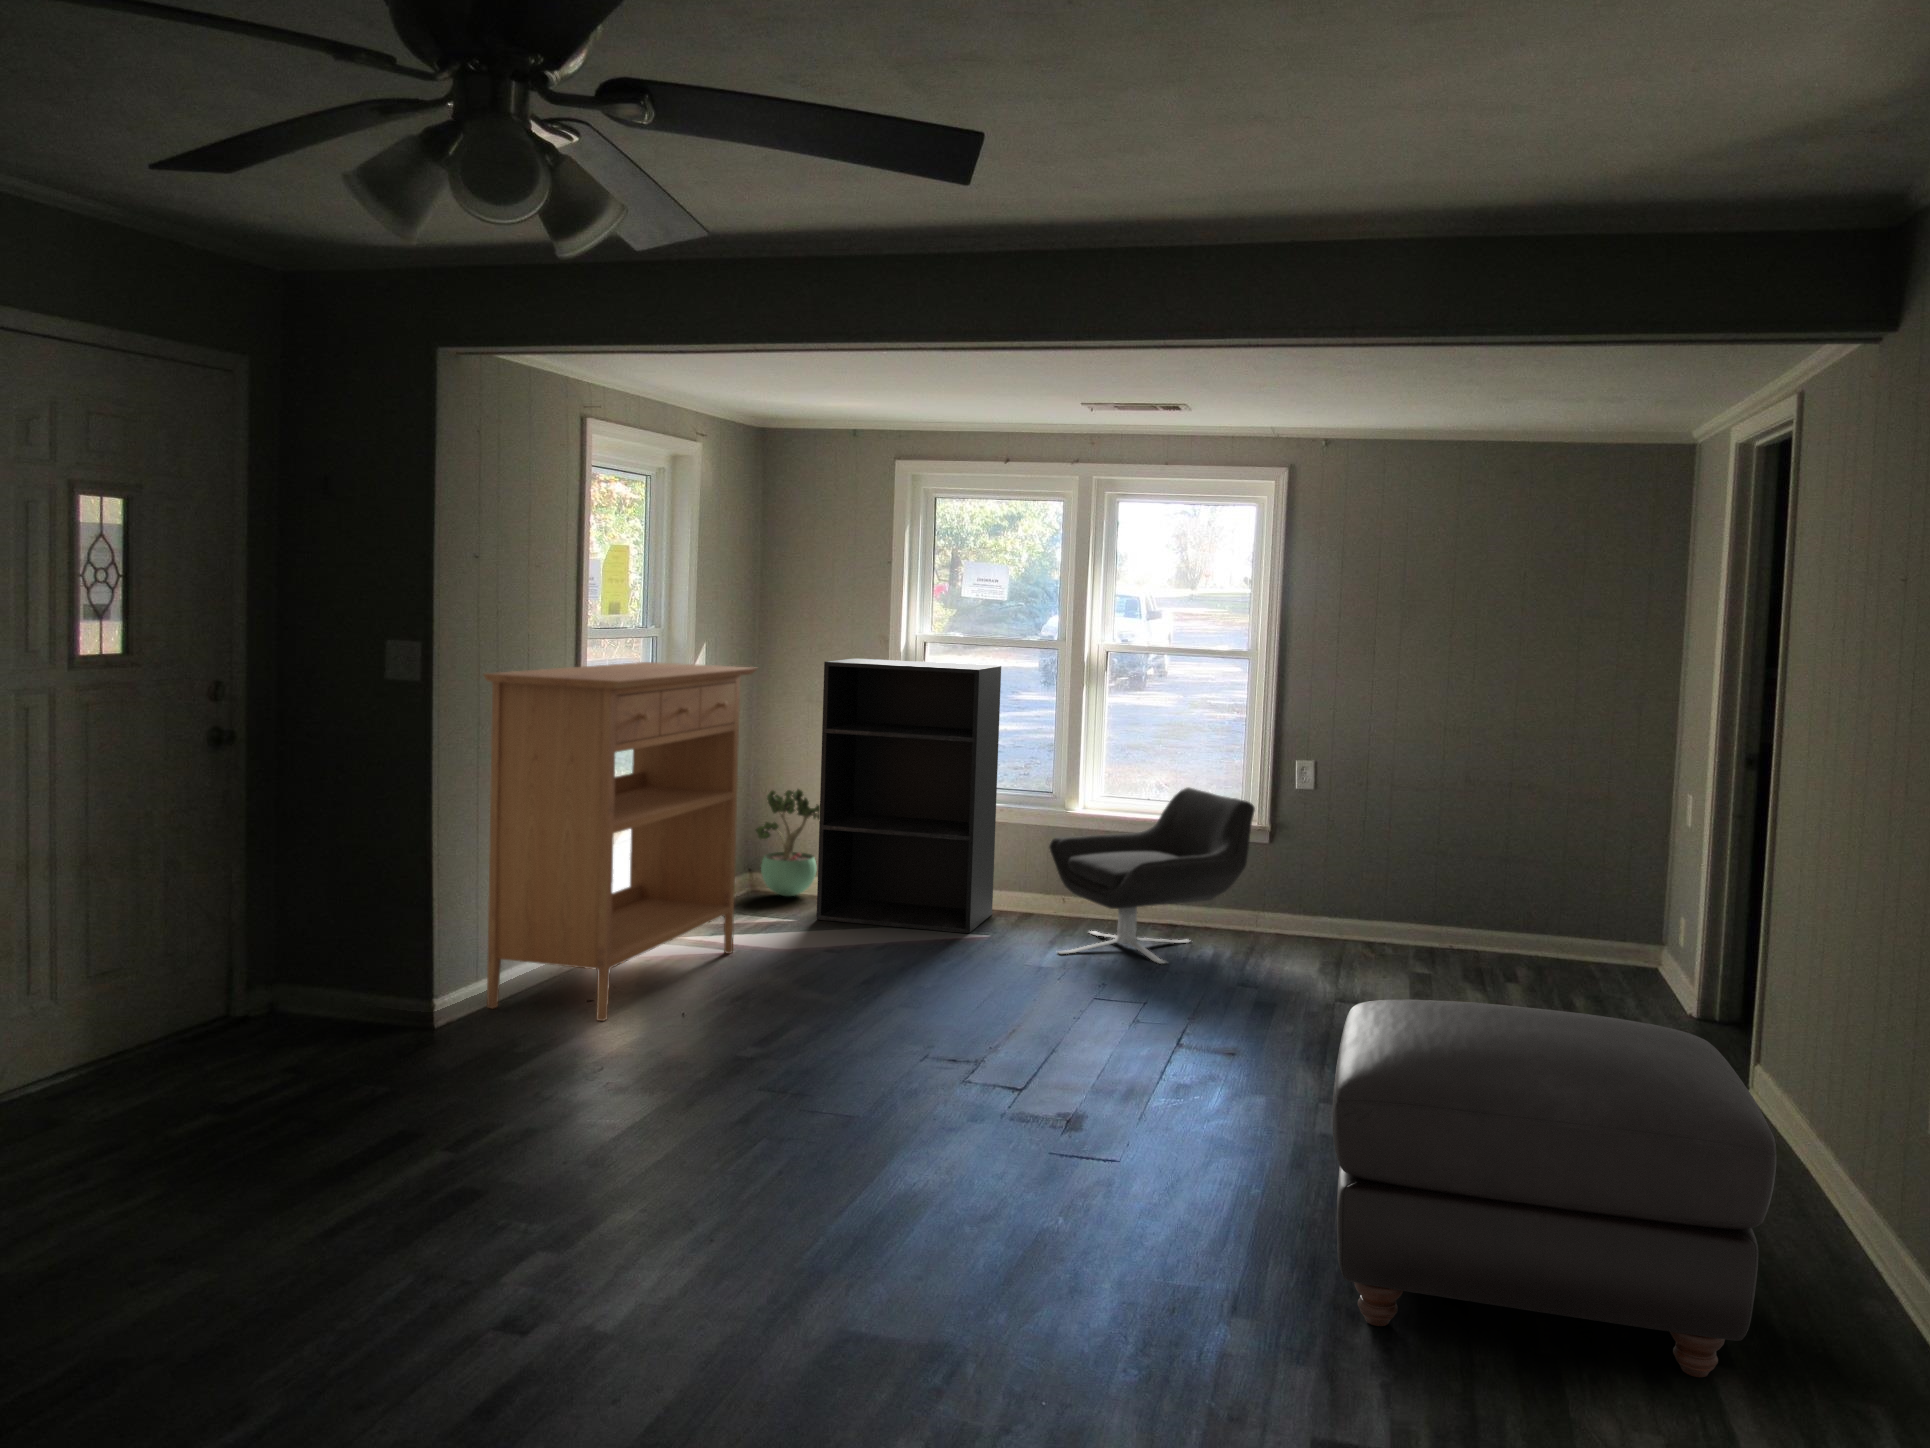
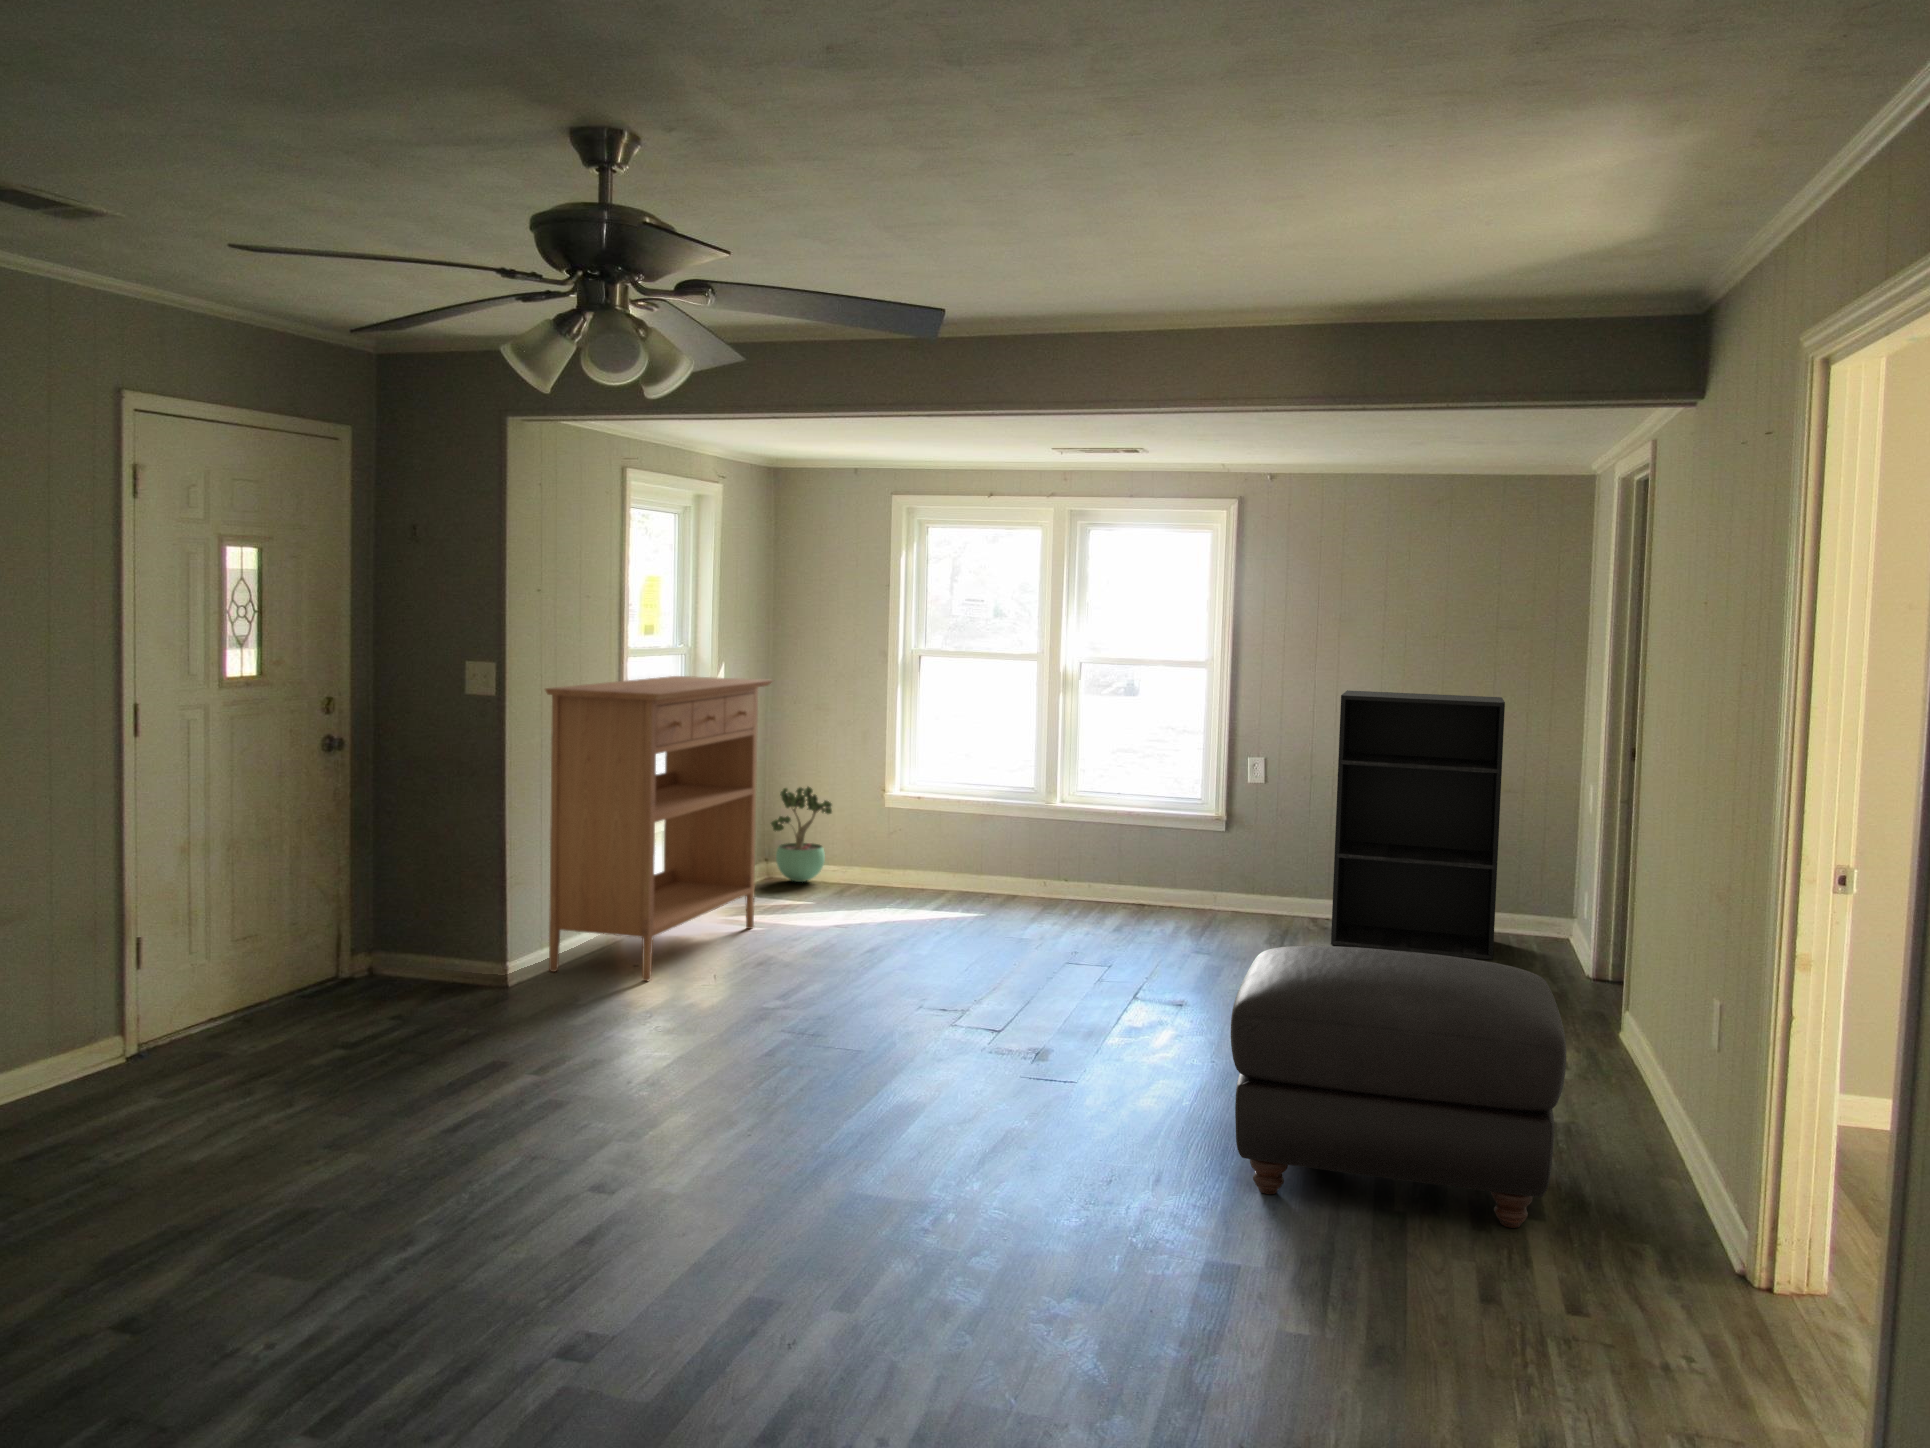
bookshelf: present [817,658,1001,933] -> present [1331,690,1505,959]
lounge chair: present [1049,787,1255,964] -> none [1030,782,1210,936]

